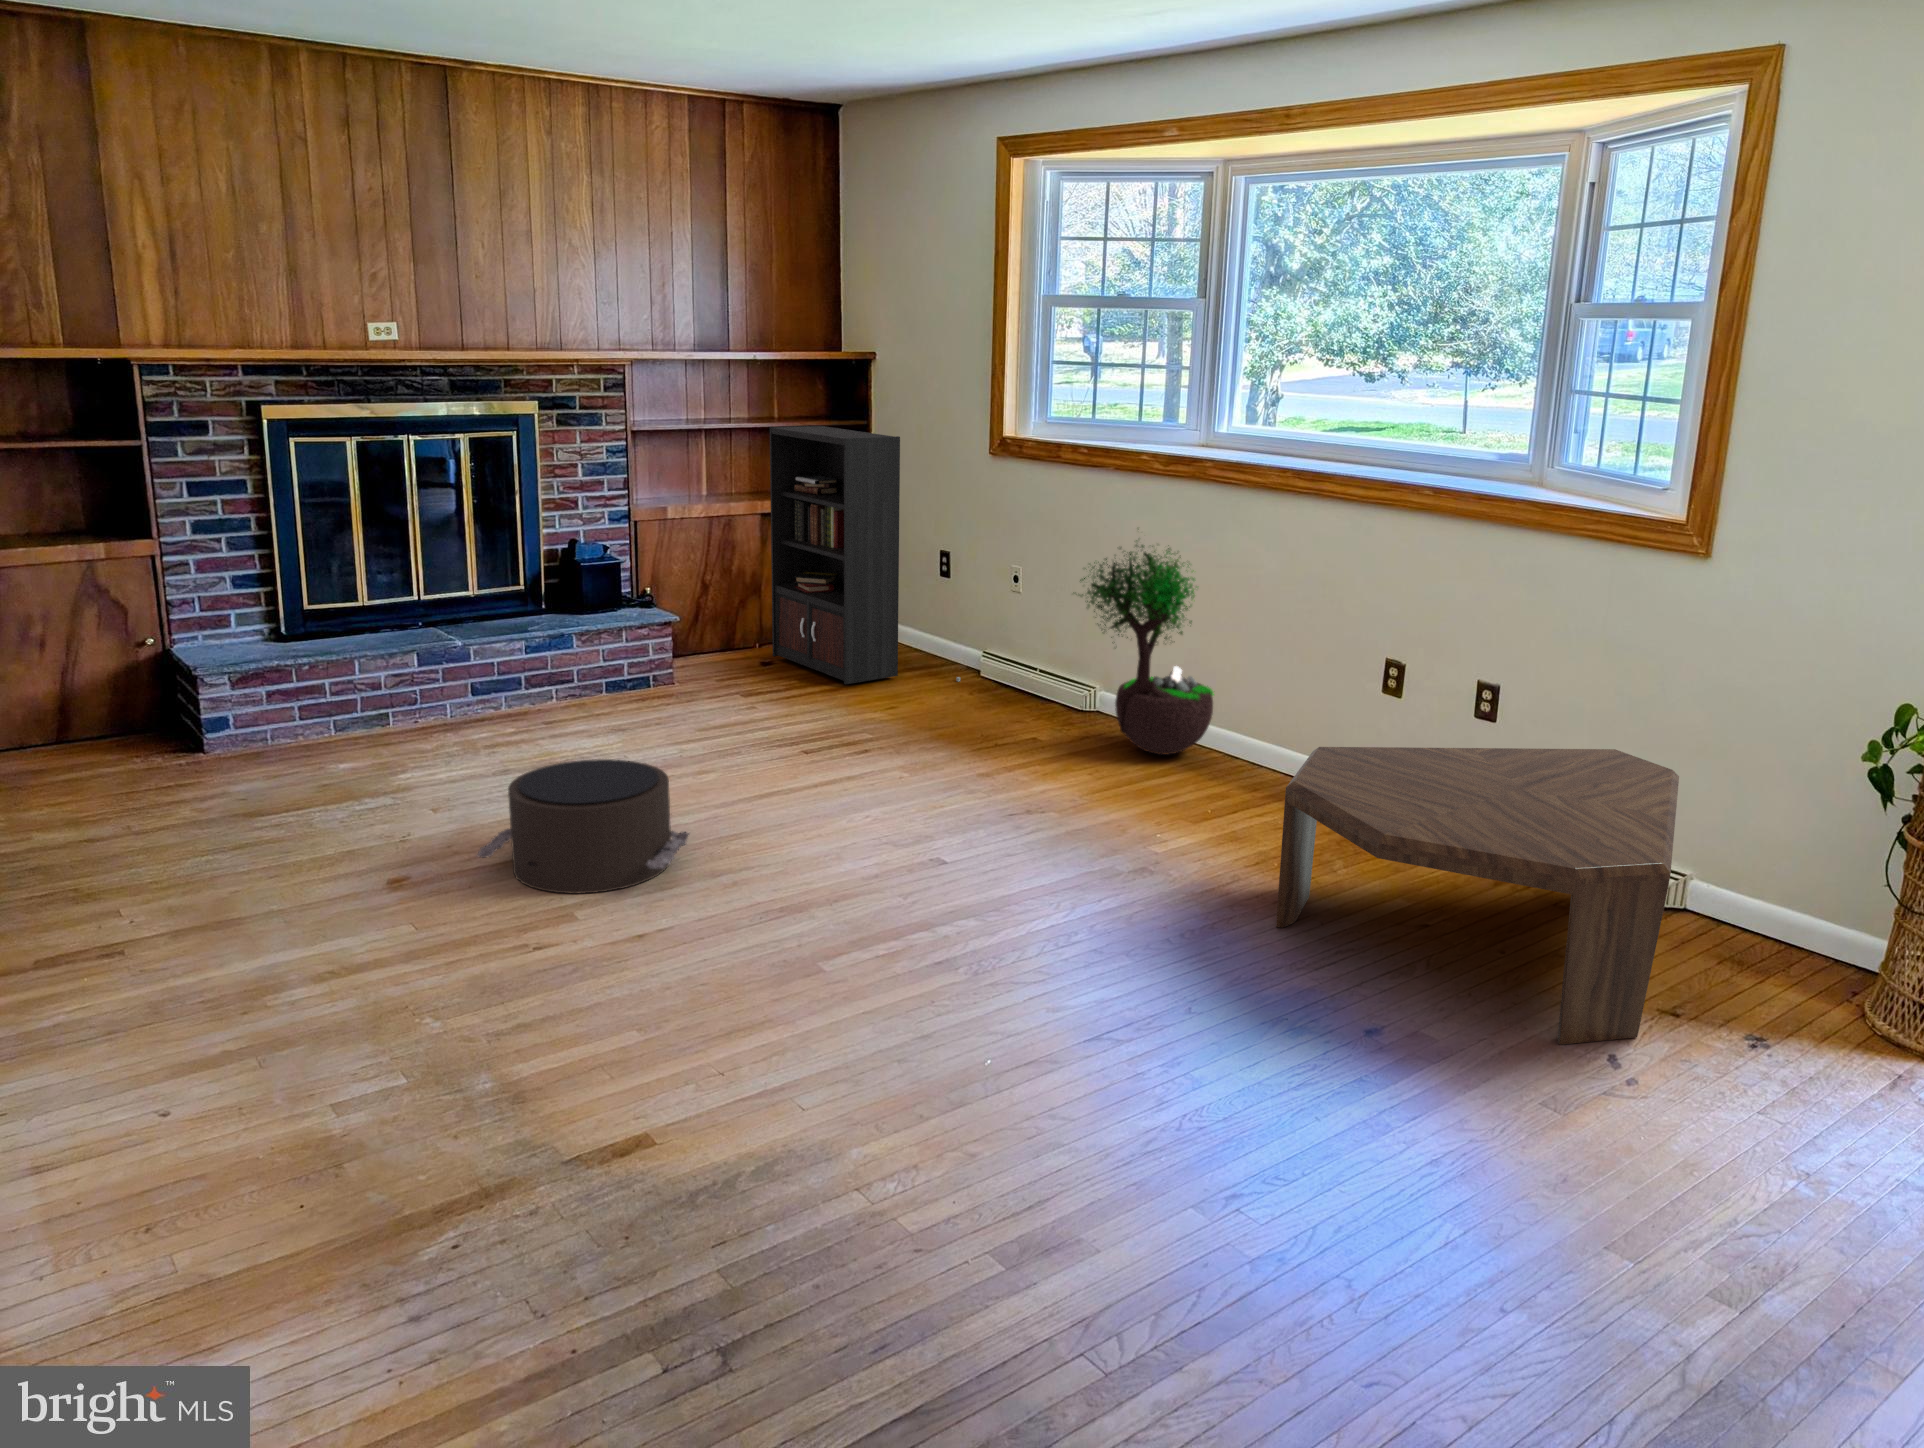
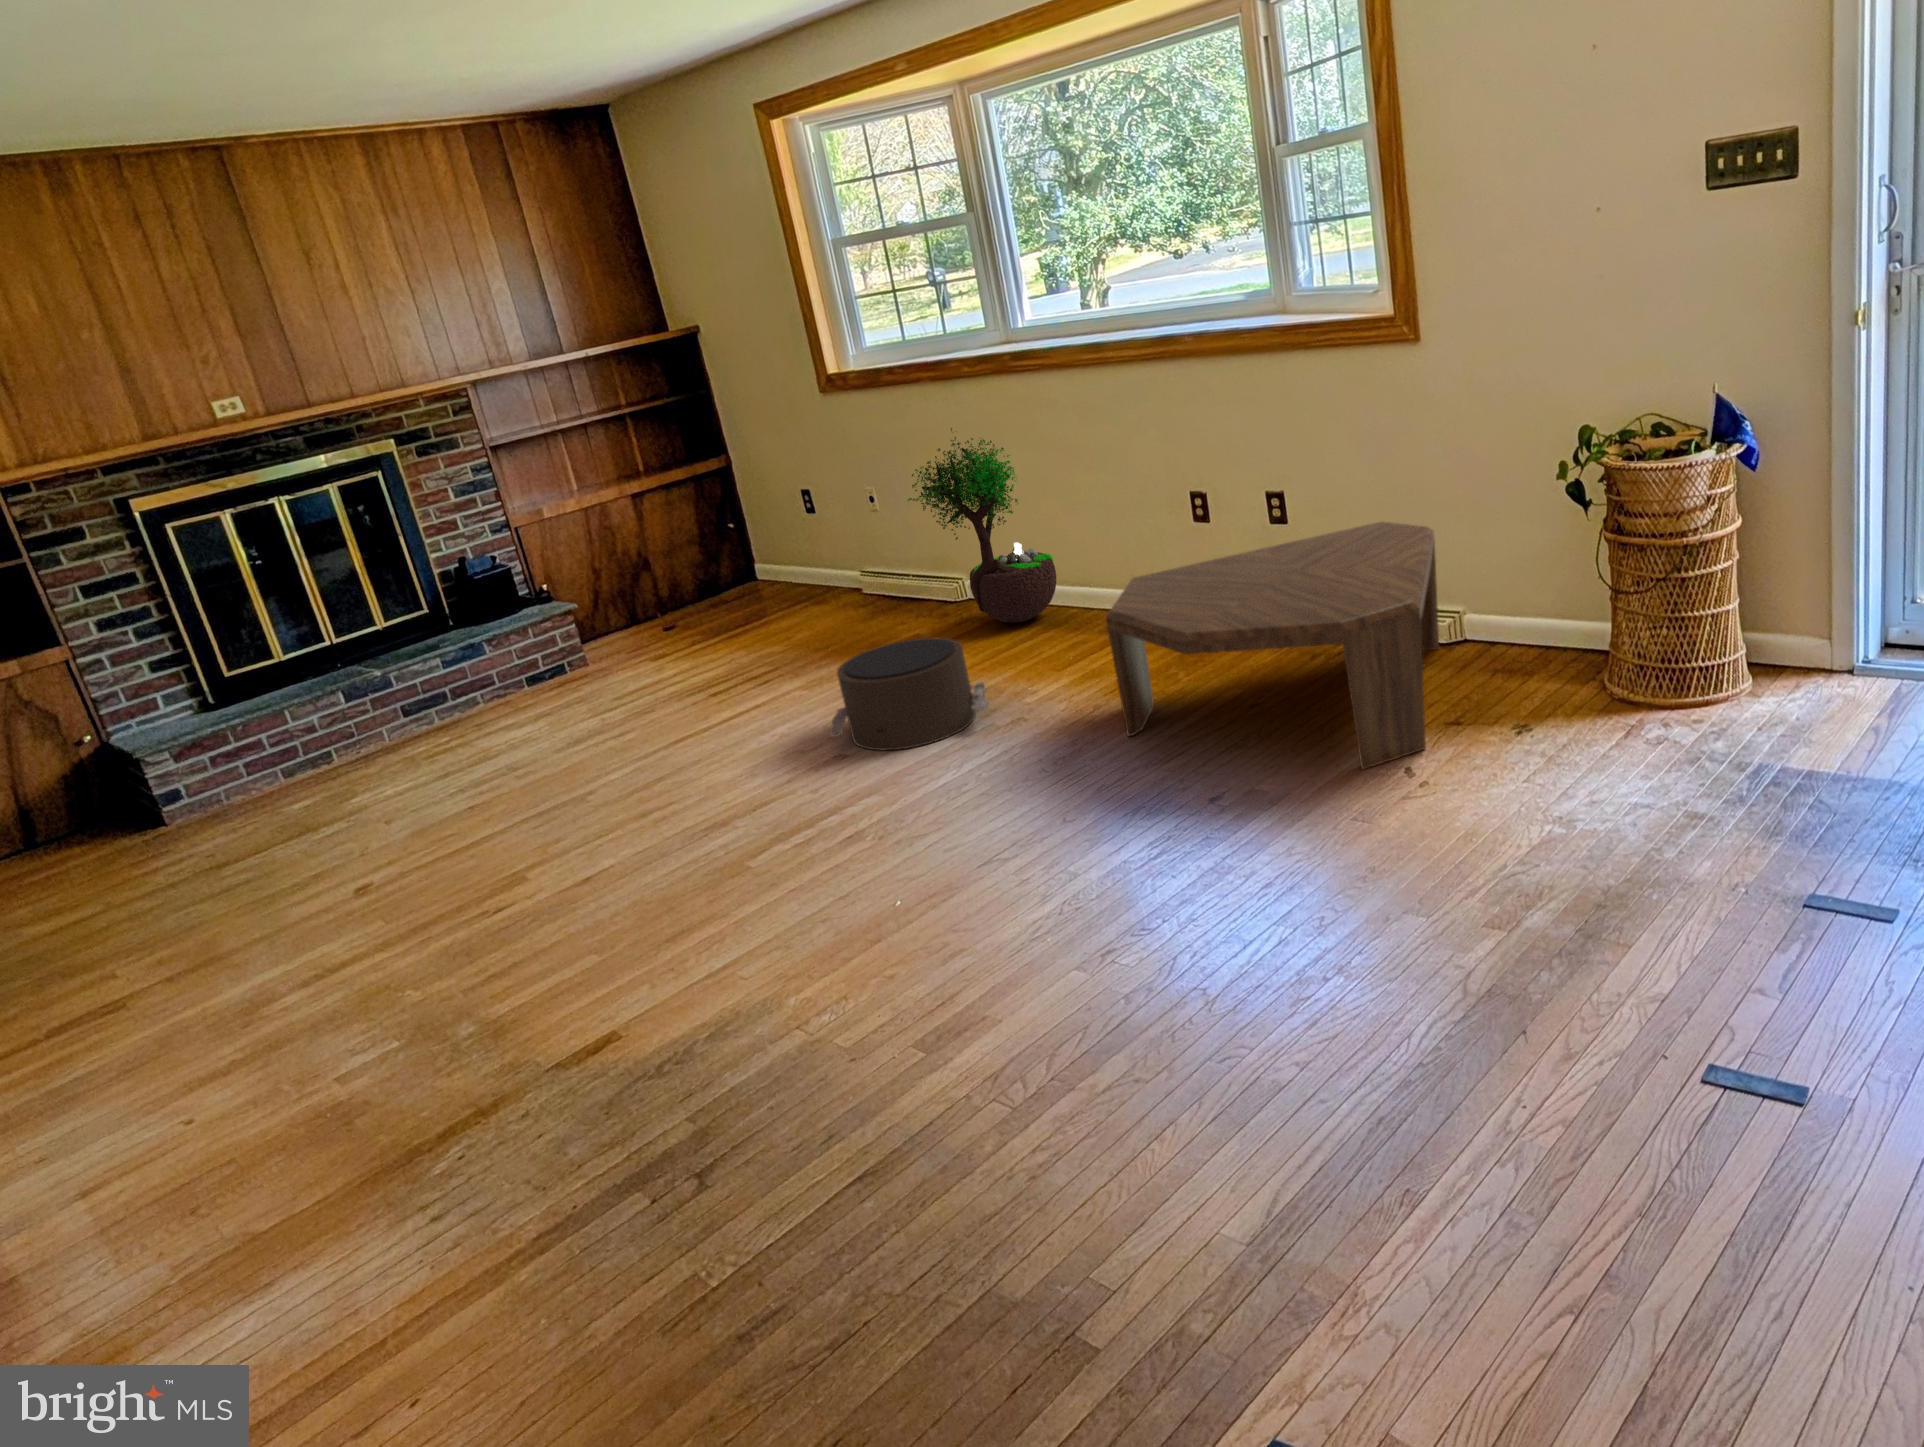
bookcase: present [770,426,961,684] -> none [611,397,839,629]
pouf: present [477,759,689,894] -> present [830,638,988,751]

